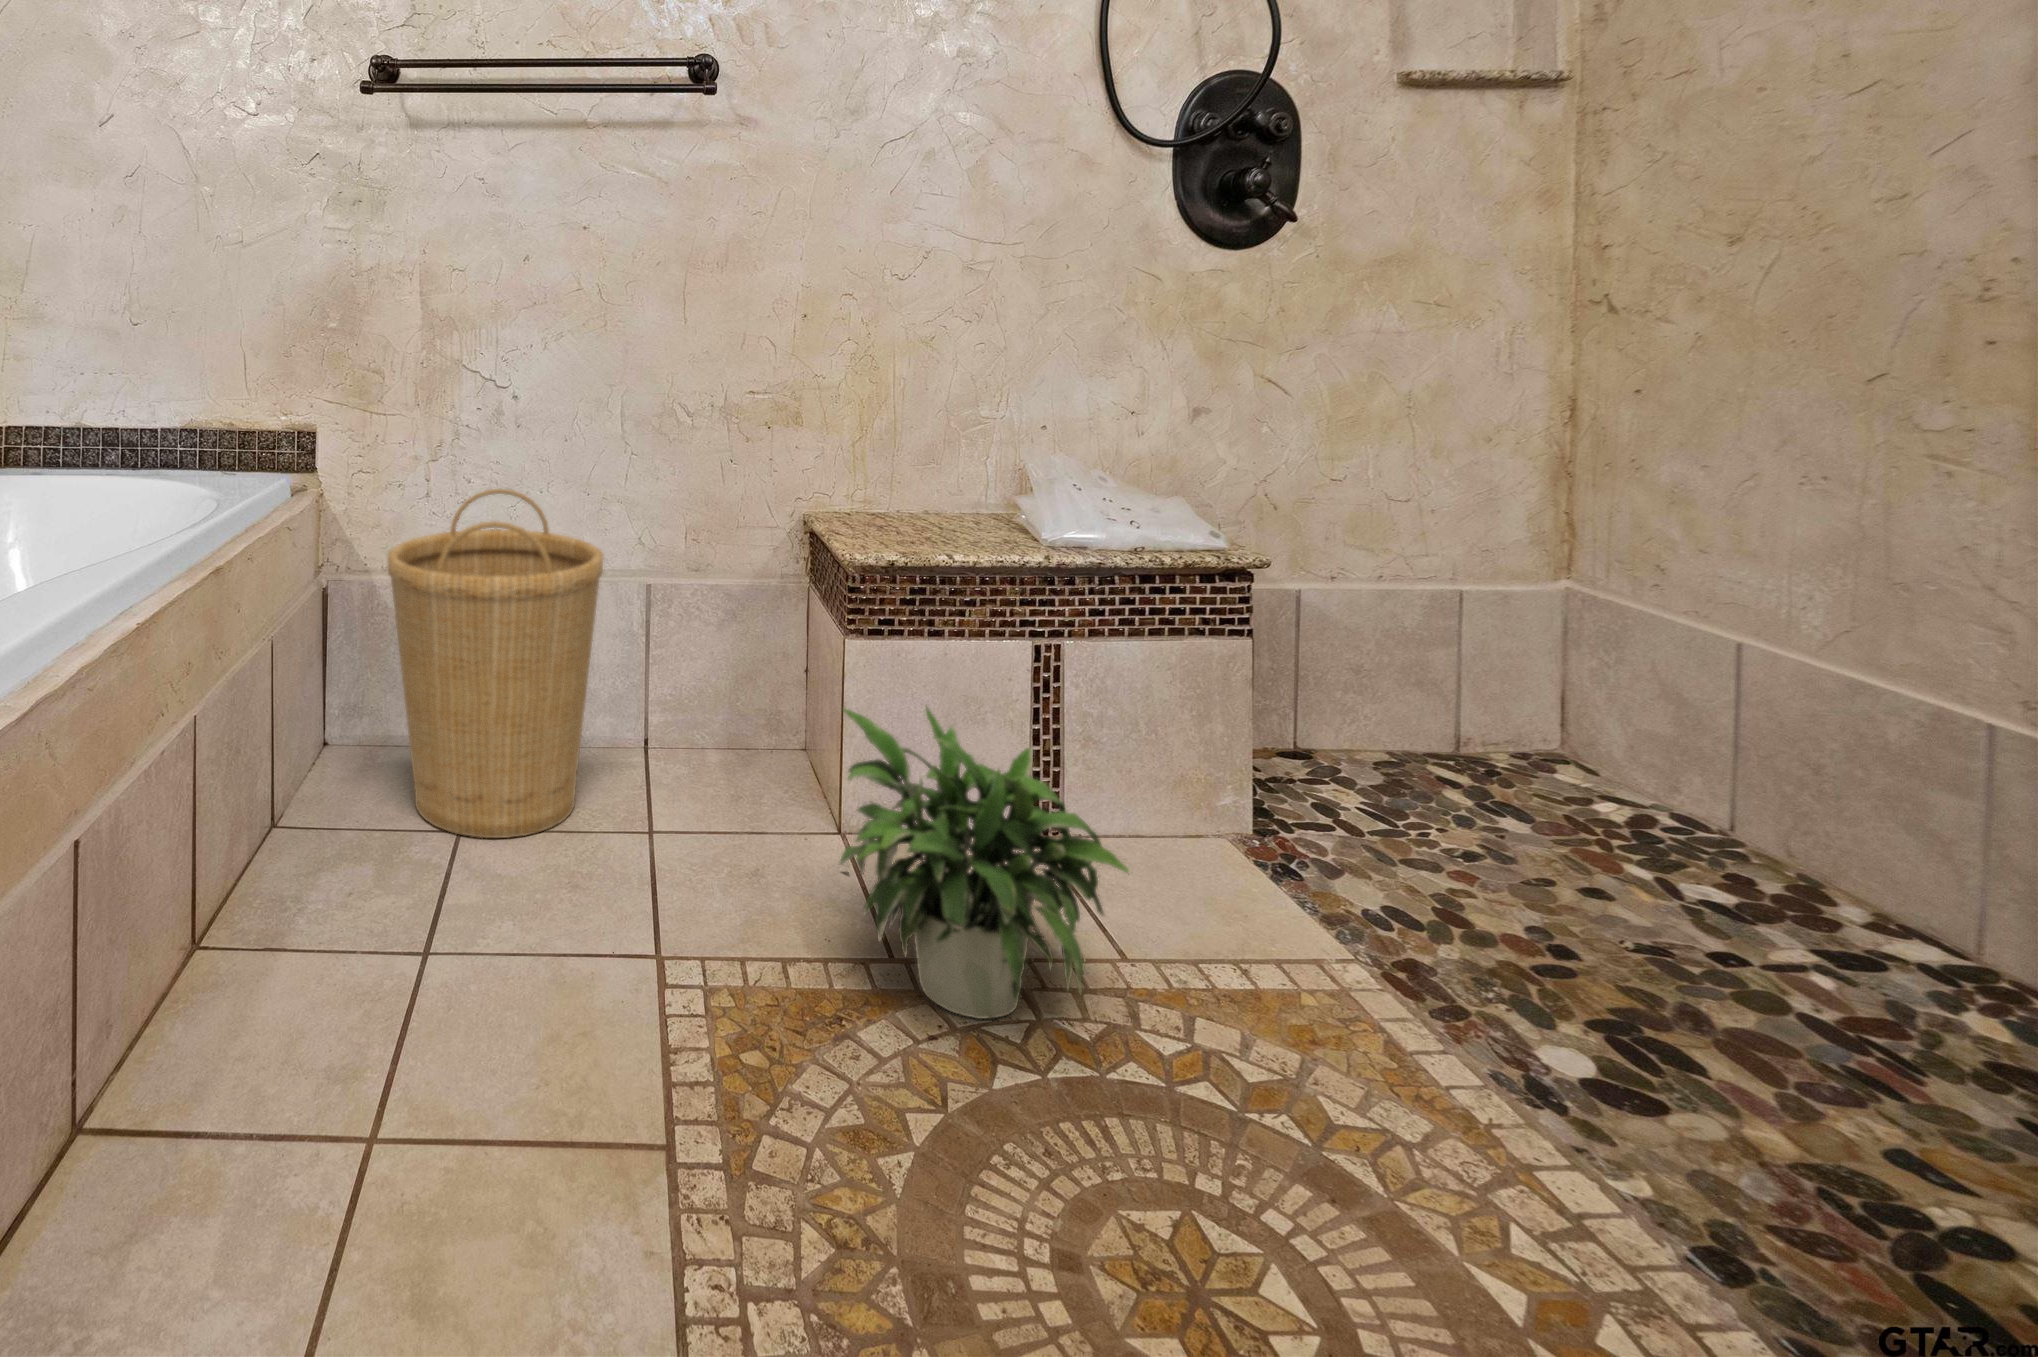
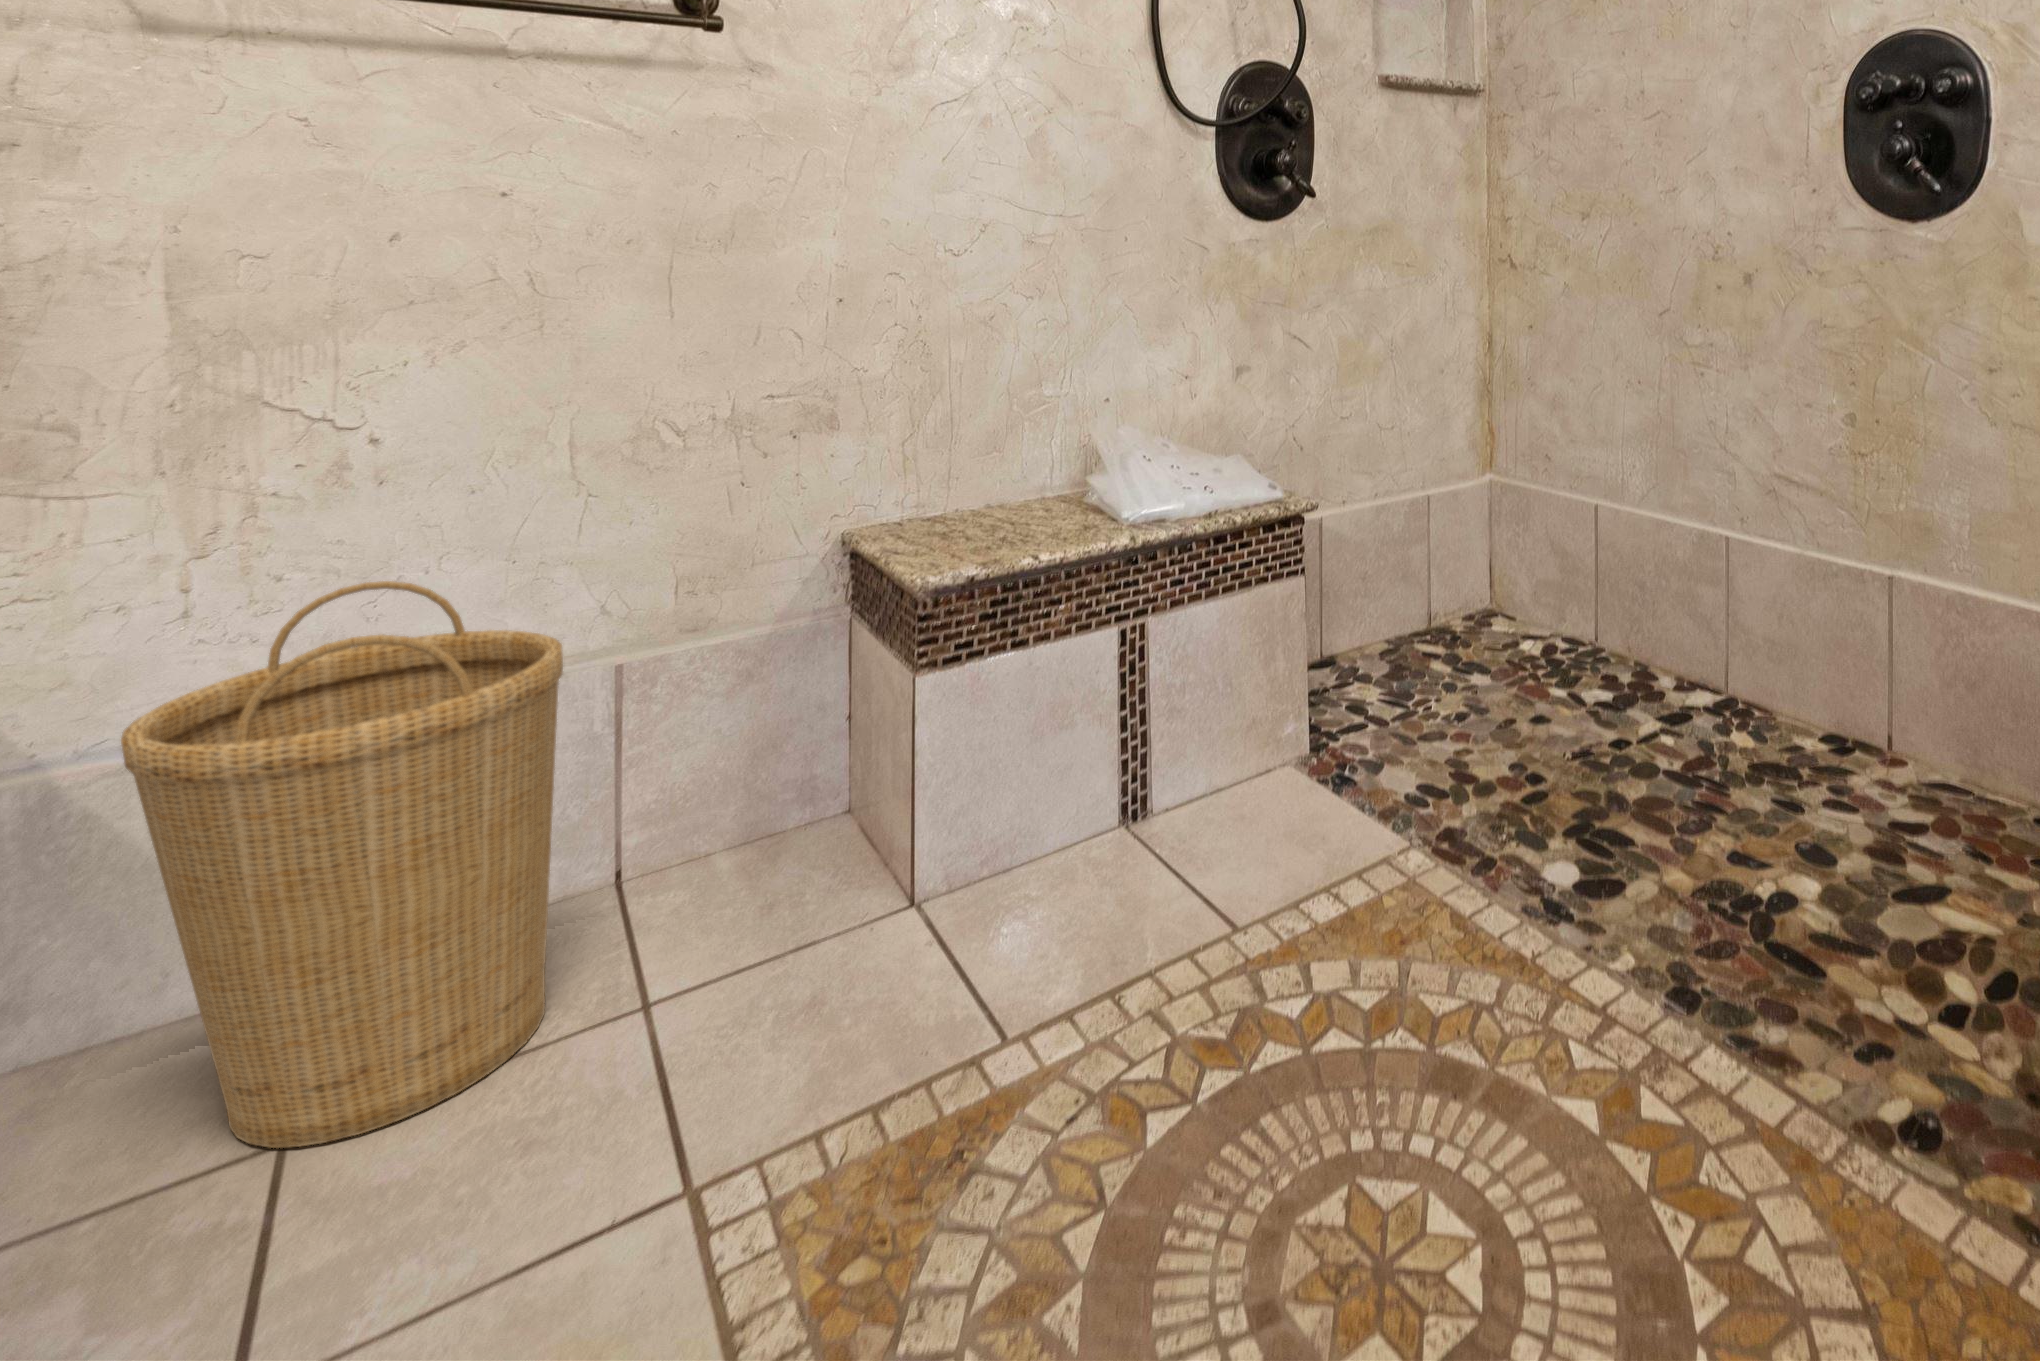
potted plant: present [840,707,1129,1019] -> none [928,730,1251,1076]

